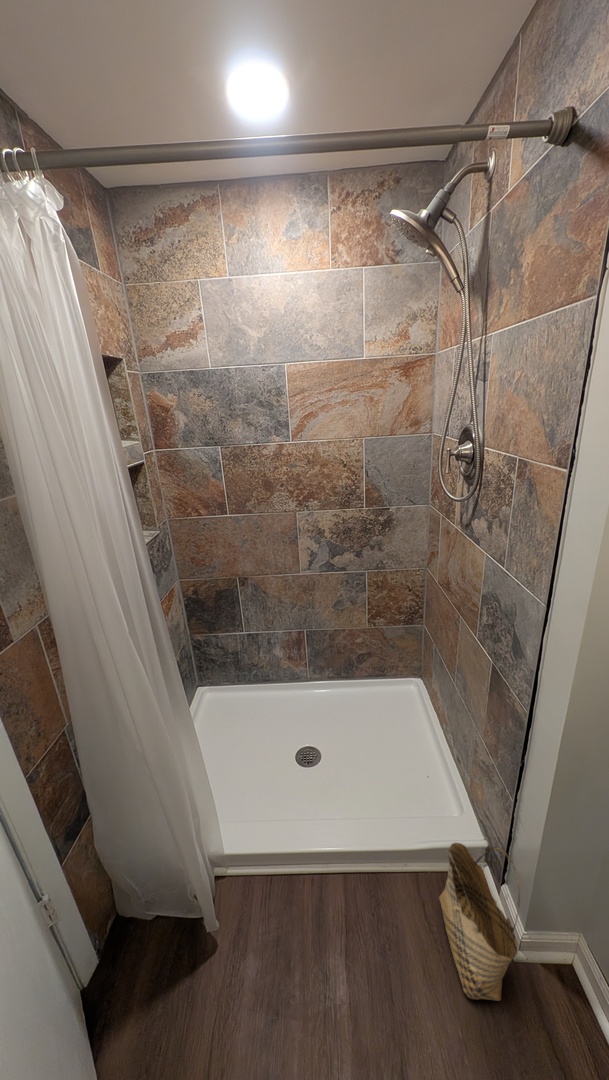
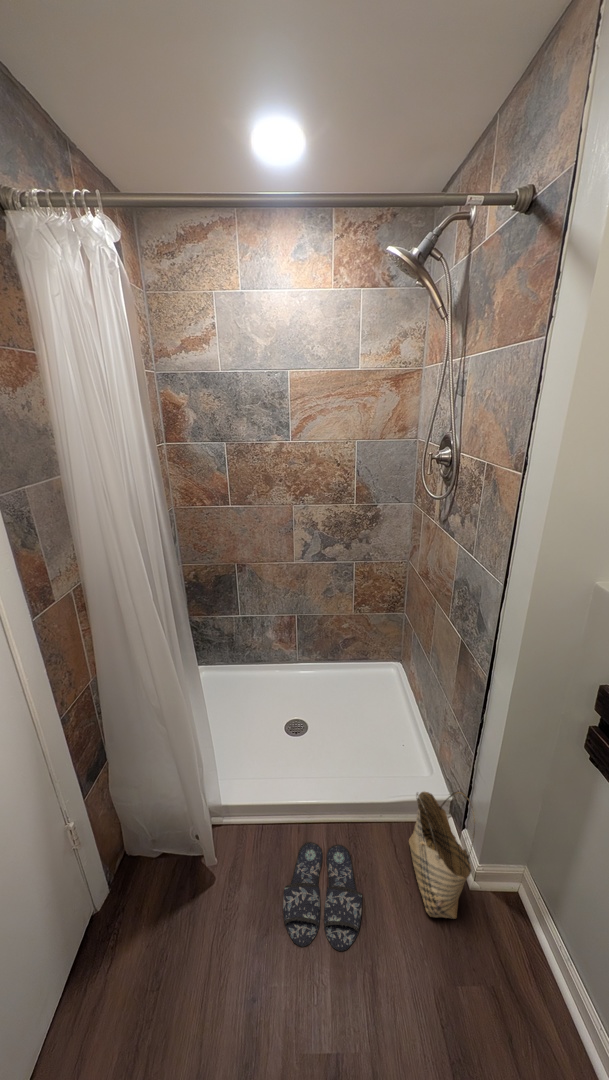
slippers: none [295,899,387,1043] -> present [283,842,362,951]

